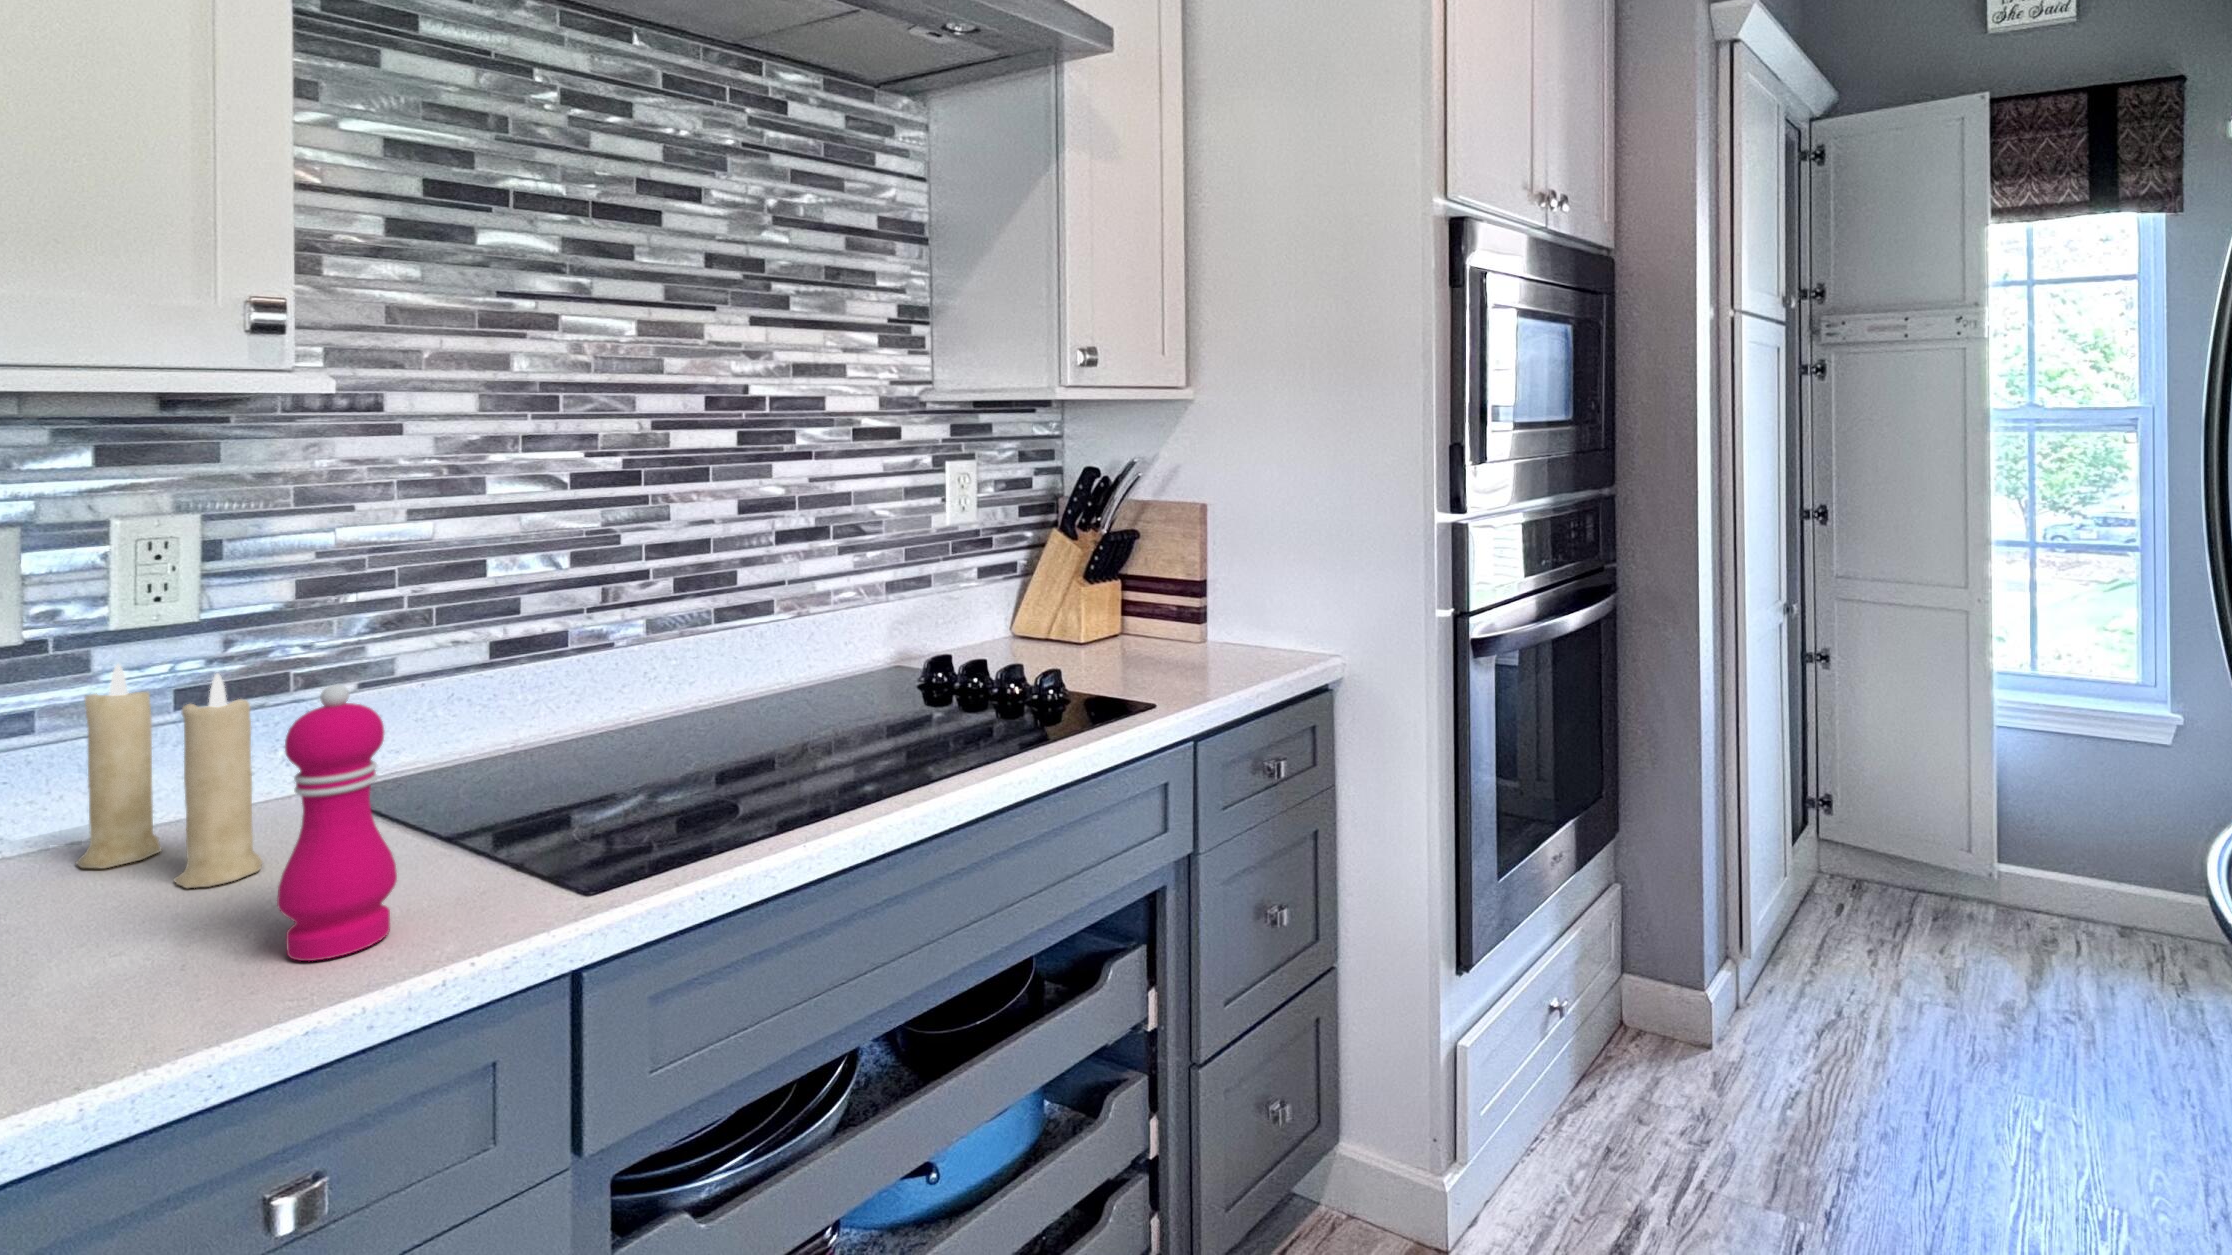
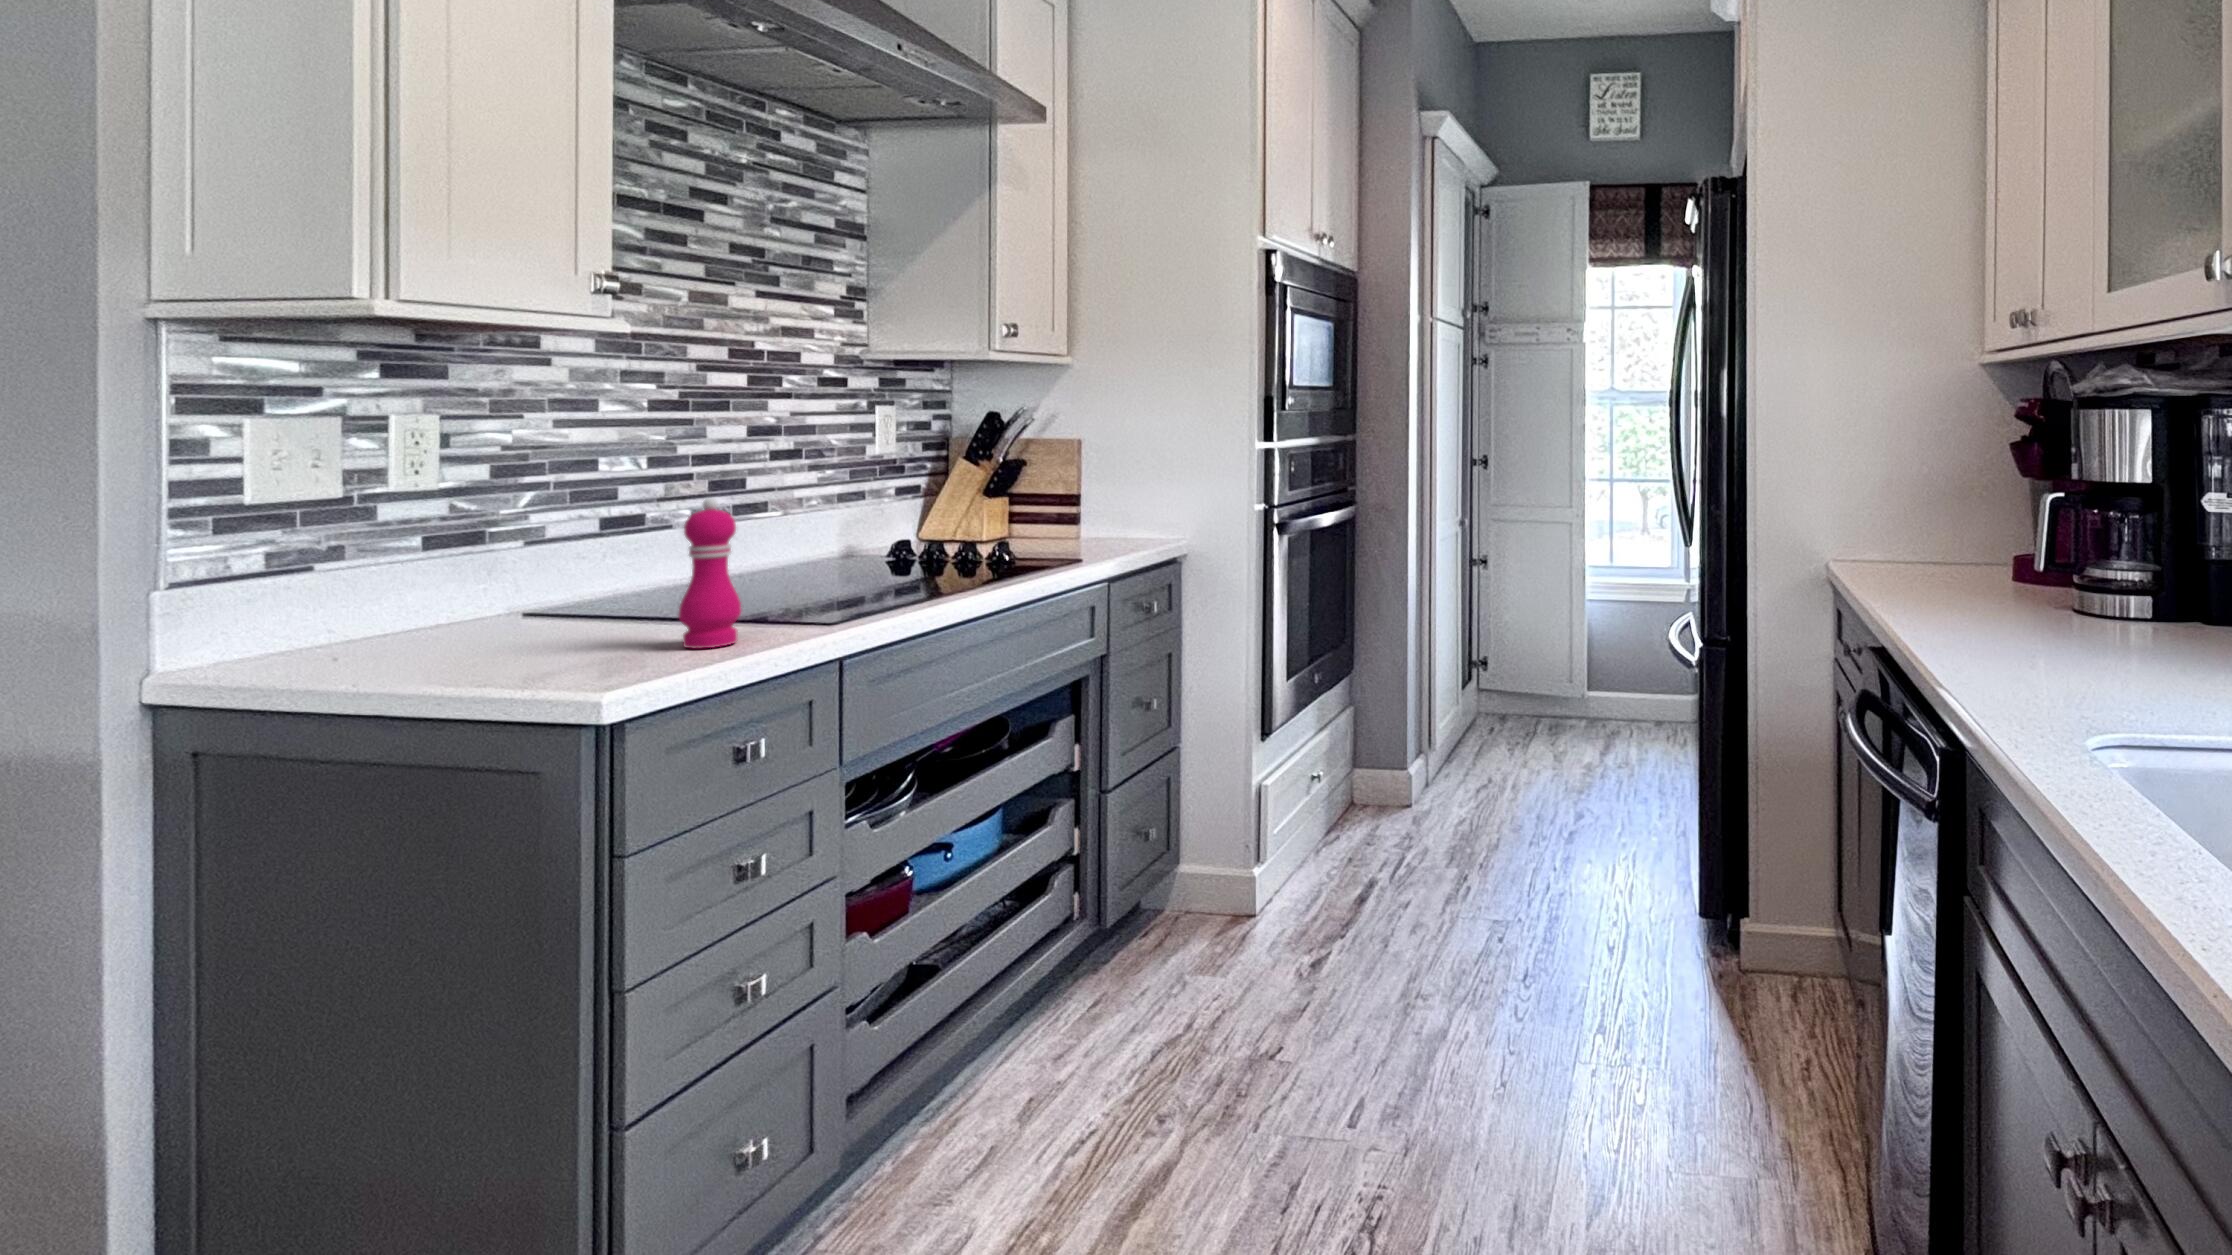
candle: present [76,664,263,888] -> none [401,506,569,644]

